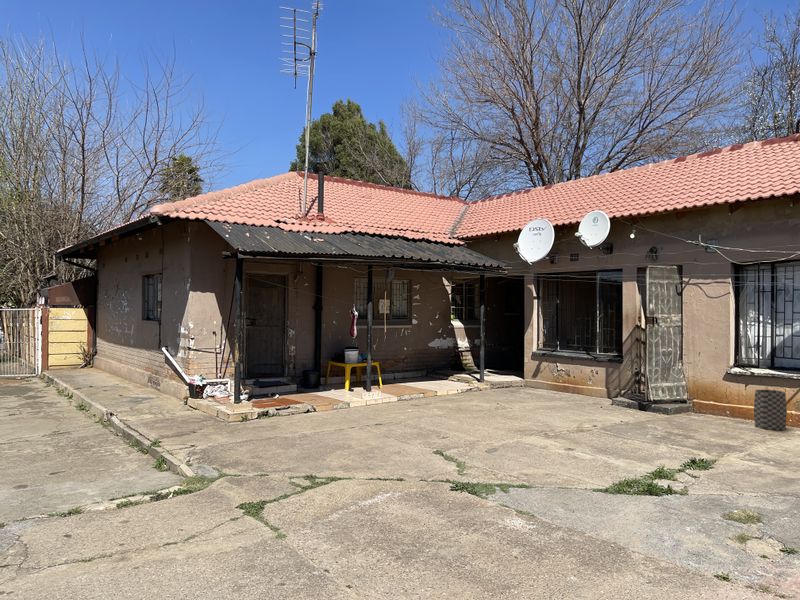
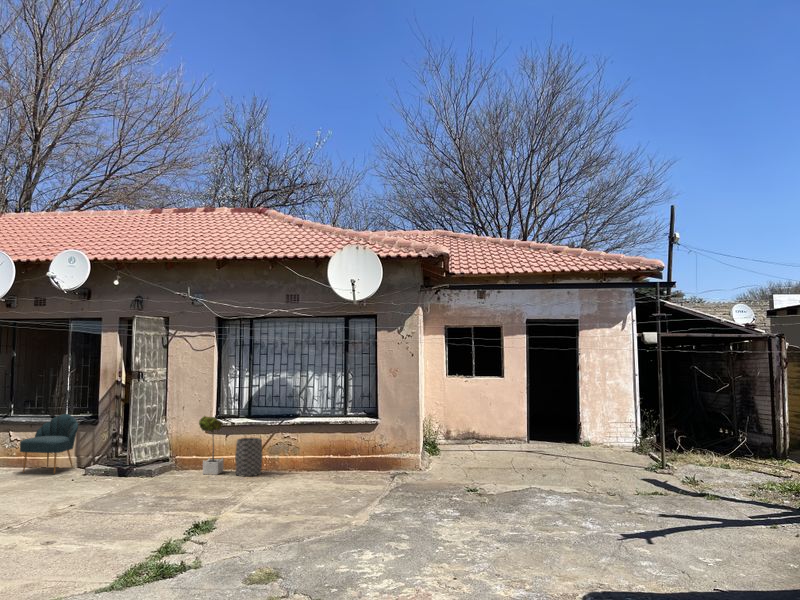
chair: none [564,351,607,400] -> present [20,414,78,474]
potted tree: none [713,362,742,423] -> present [199,416,224,474]

